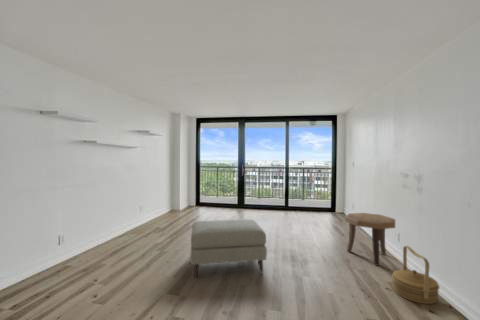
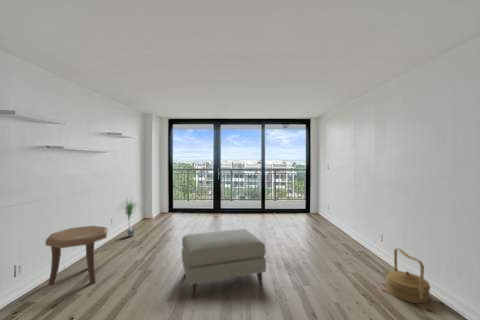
potted plant: none [143,187,169,224] -> present [125,203,136,237]
side table: present [345,213,395,265] -> present [46,226,107,284]

